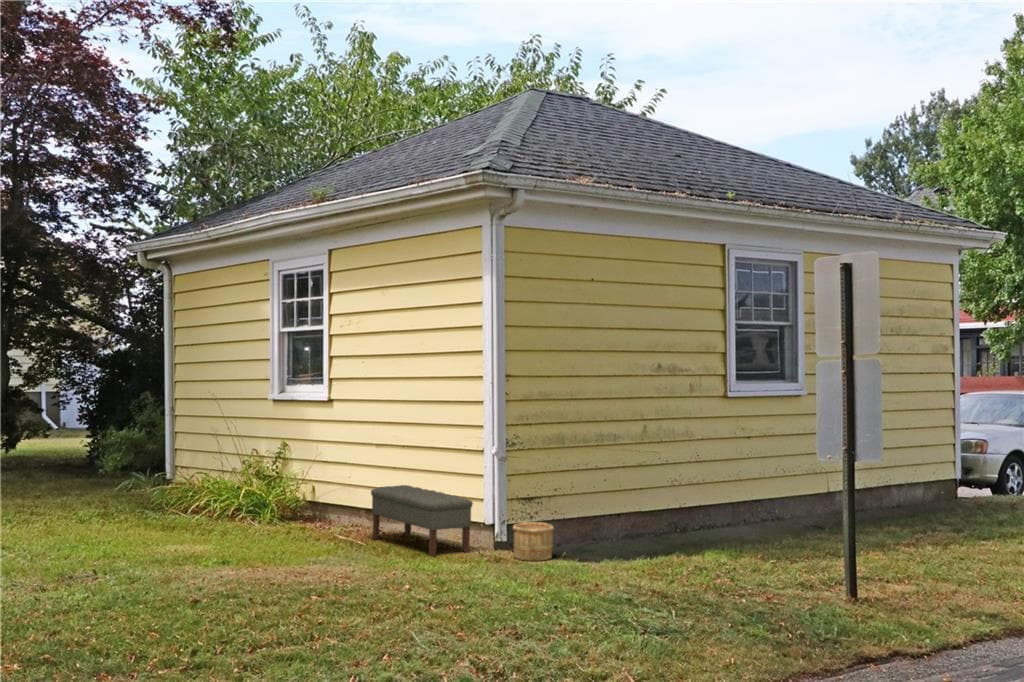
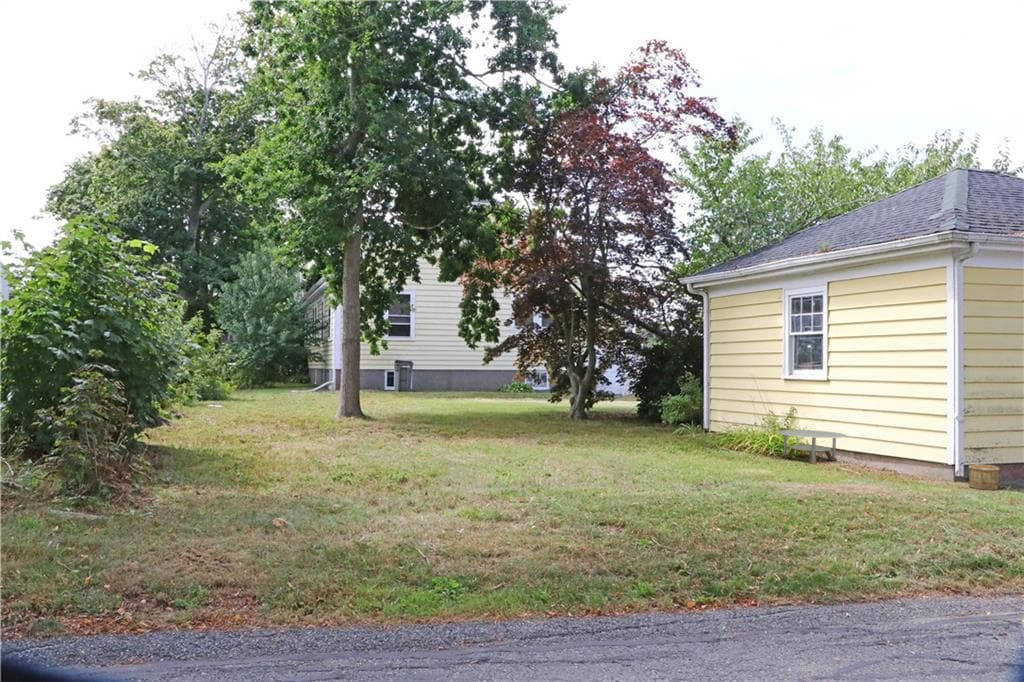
round table: none [248,478,354,535] -> present [777,430,846,464]
bench: present [371,485,473,557] -> none [863,437,938,483]

